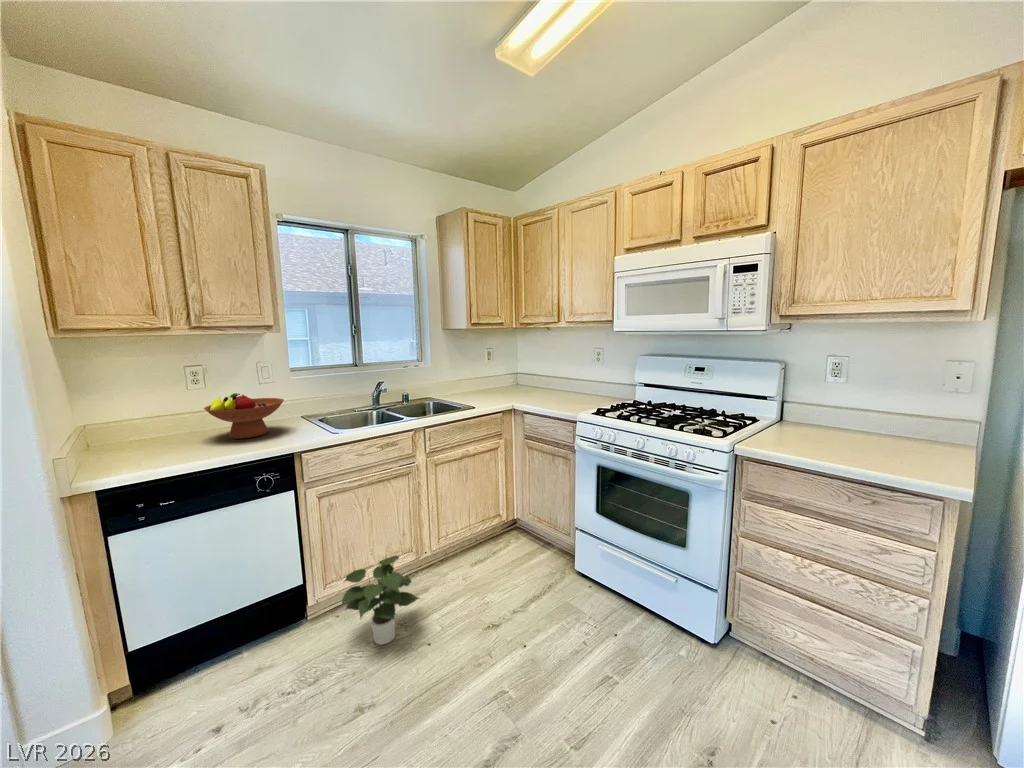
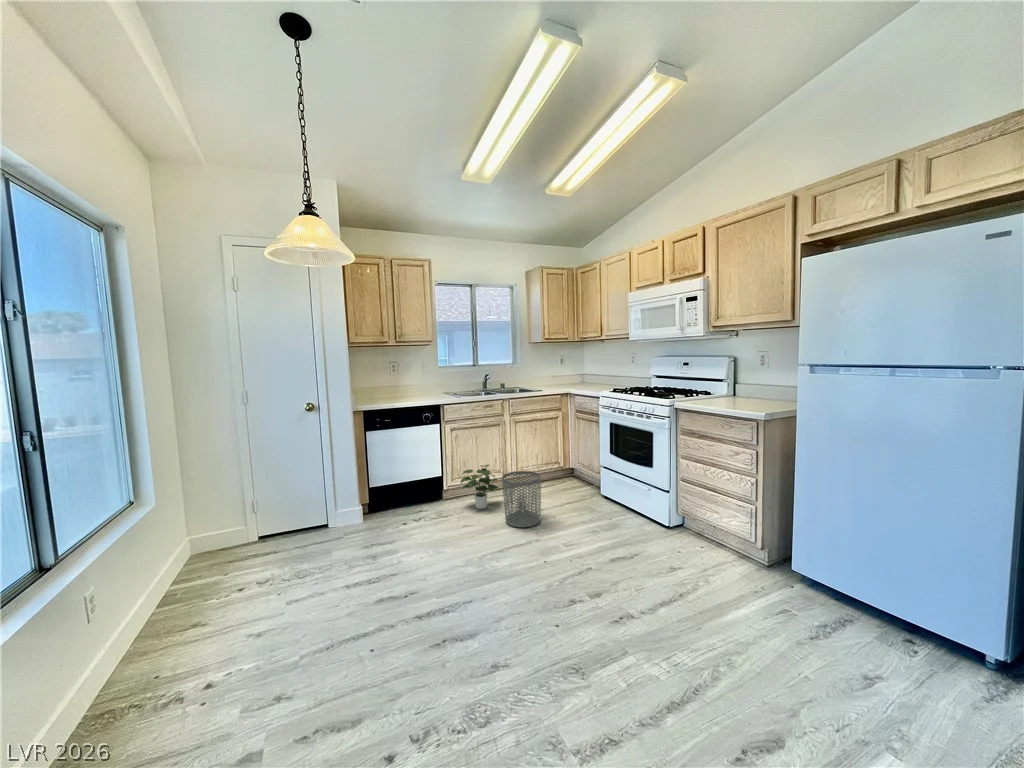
fruit bowl: present [204,393,284,439] -> none [401,375,436,397]
waste bin: none [430,572,505,699] -> present [502,471,541,527]

